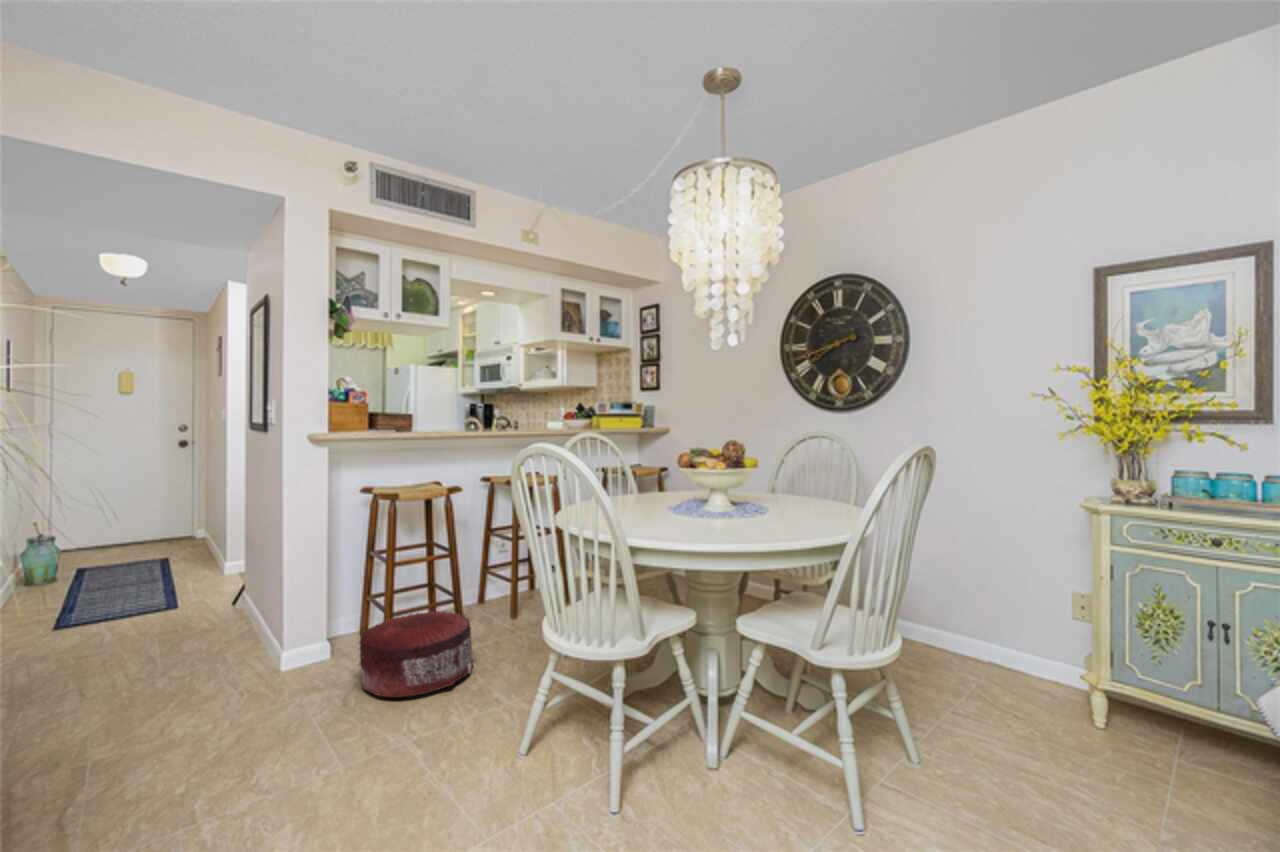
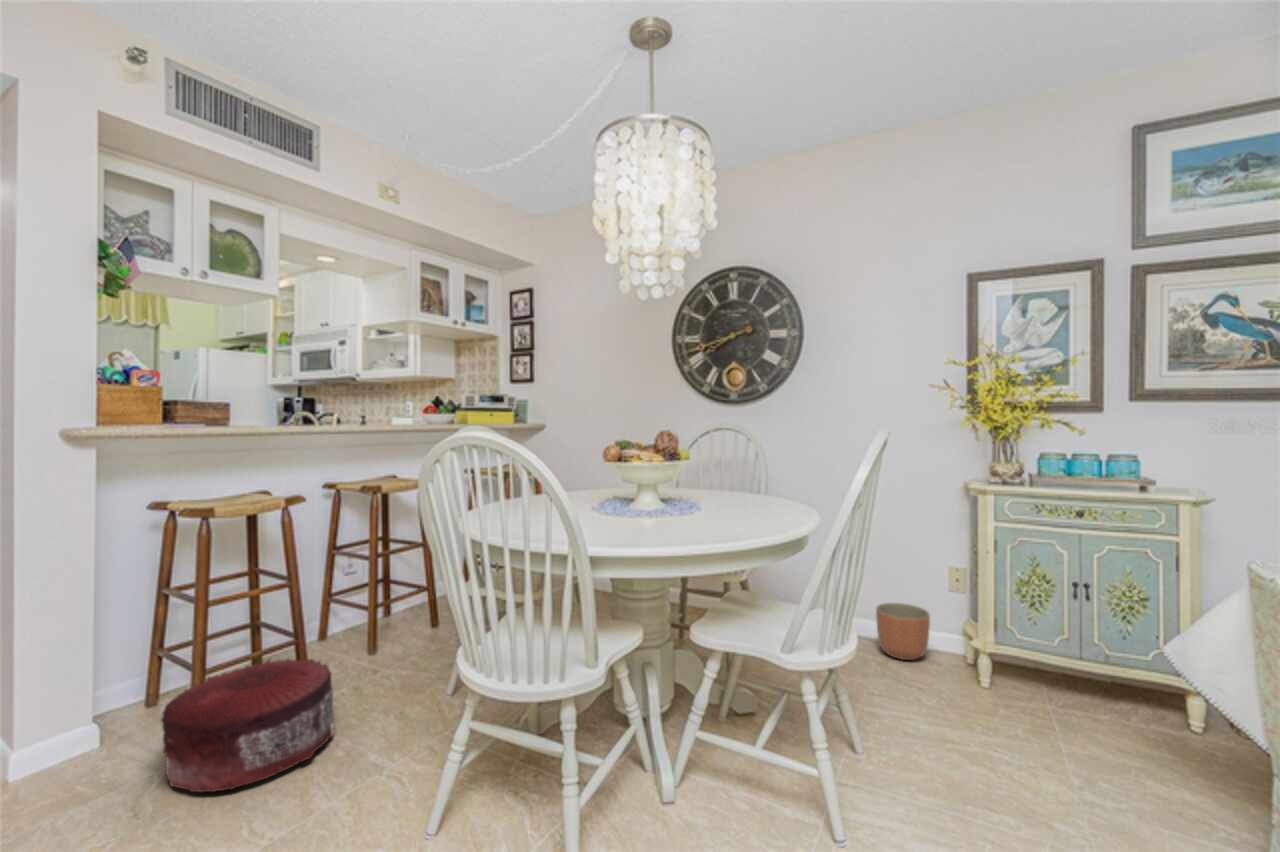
planter: none [982,624,1043,687] -> present [876,603,930,660]

